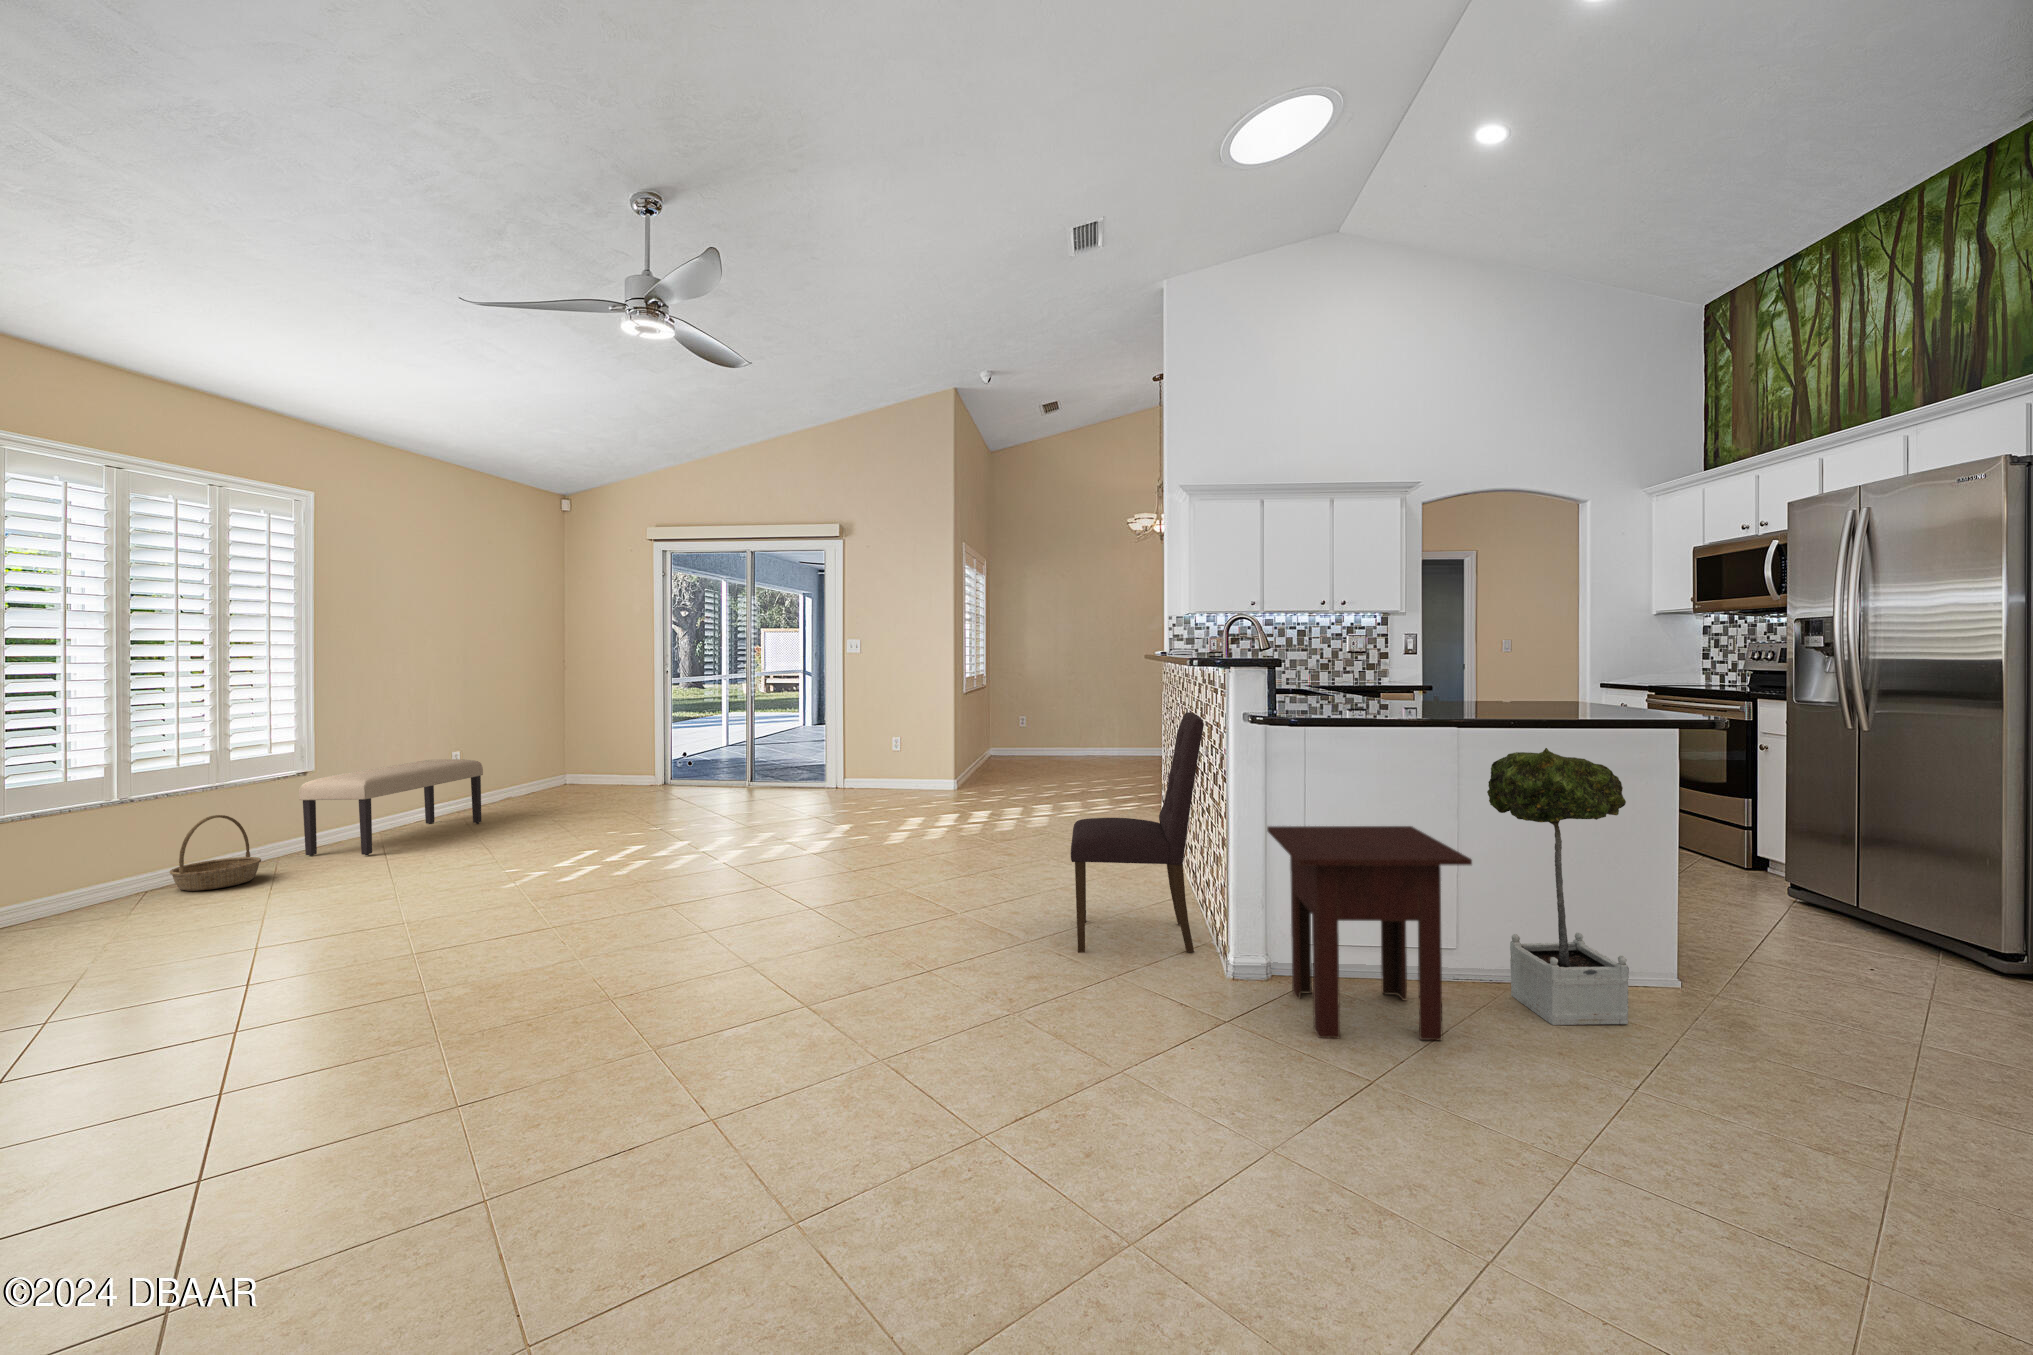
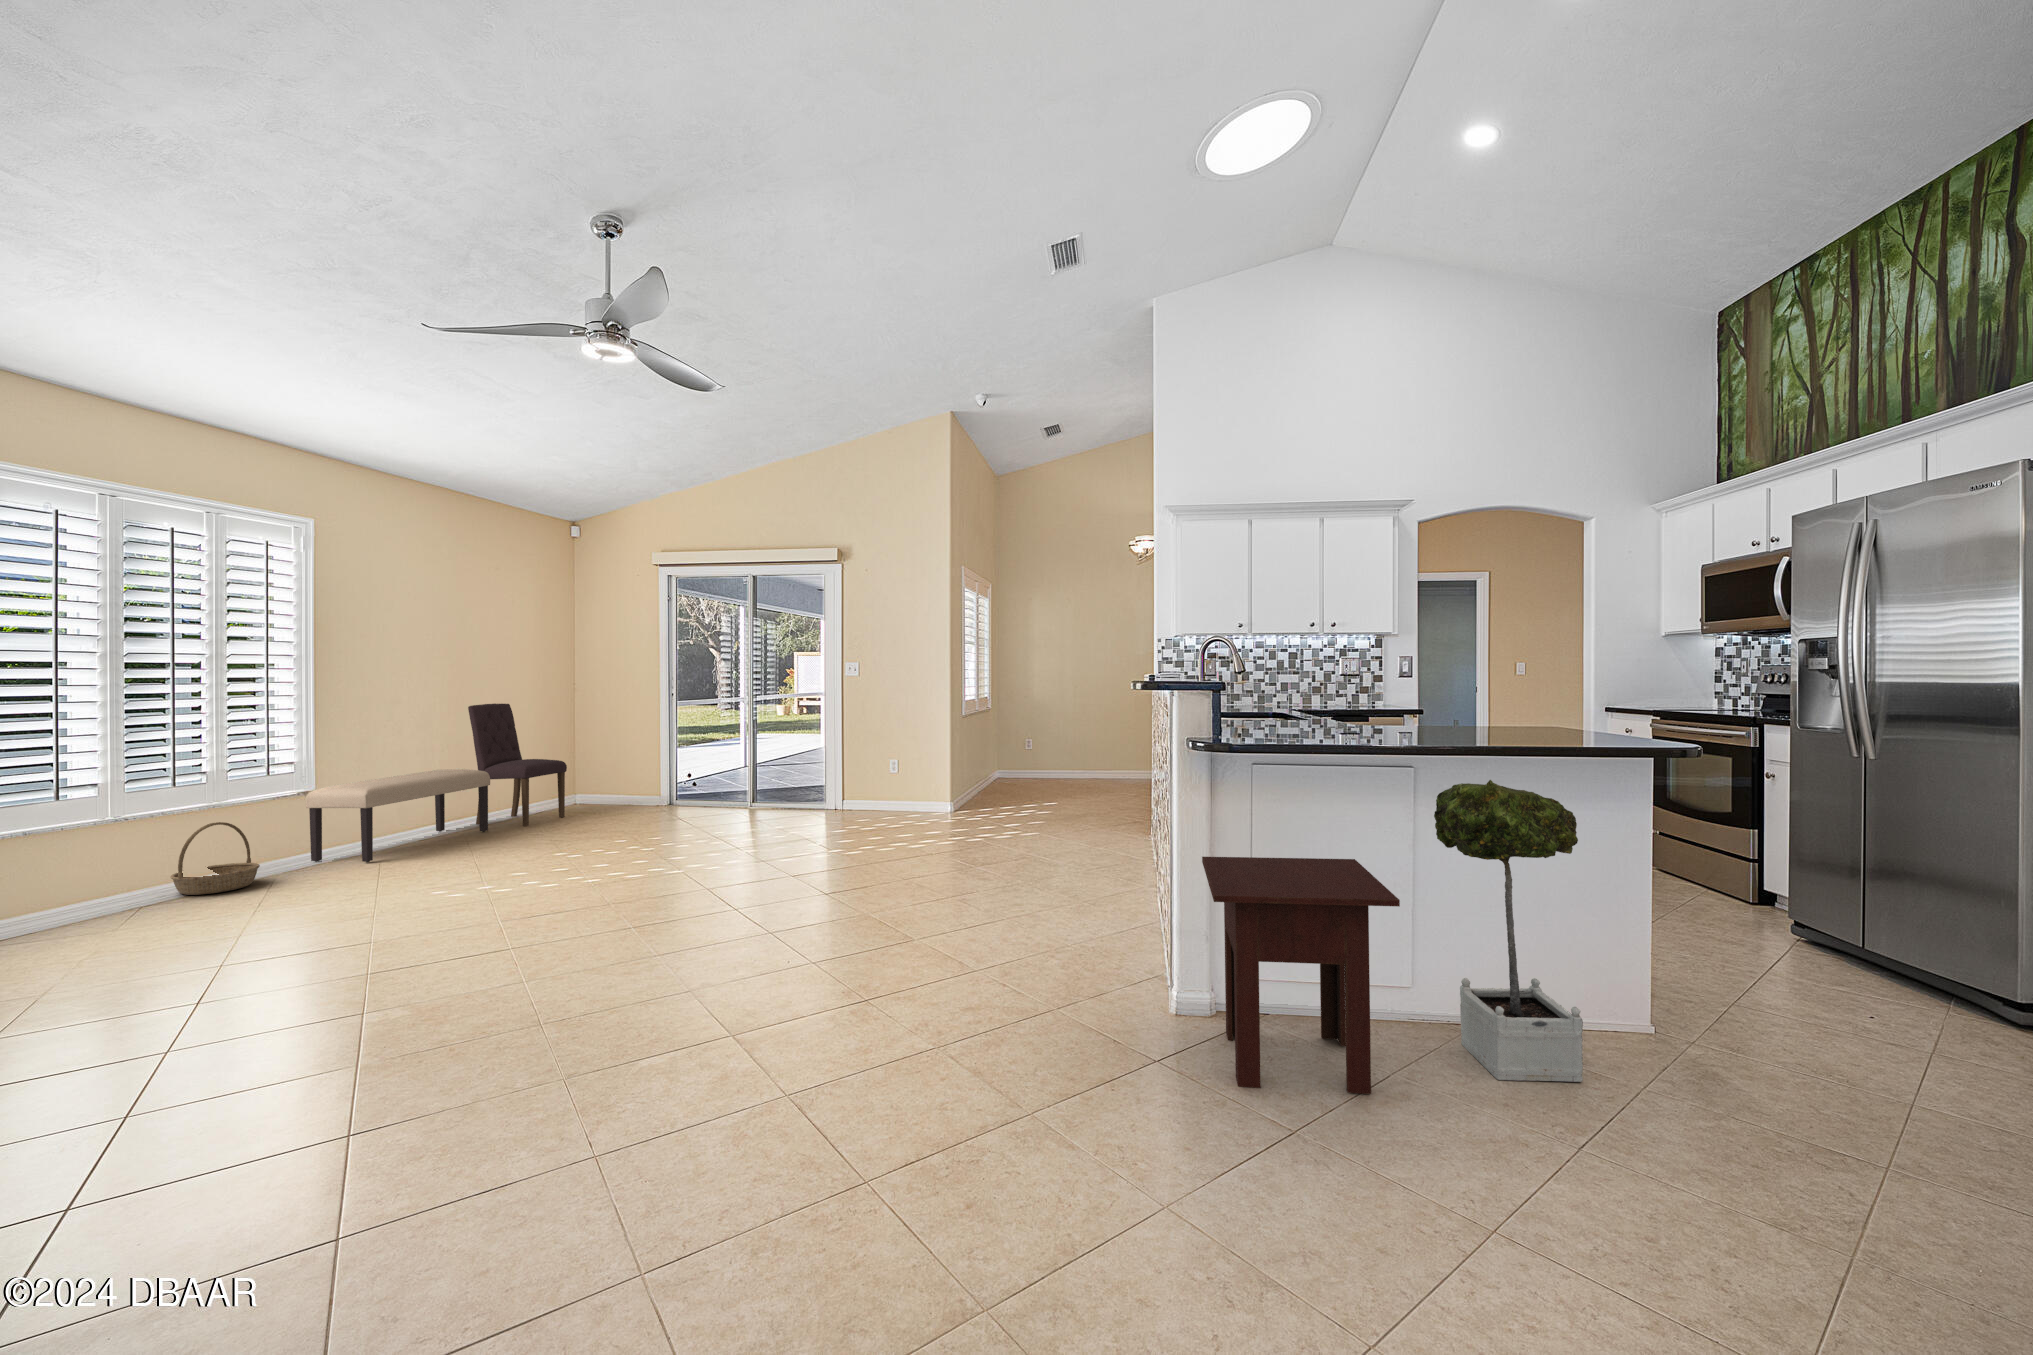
dining chair: present [1071,712,1204,953] -> present [468,704,567,826]

